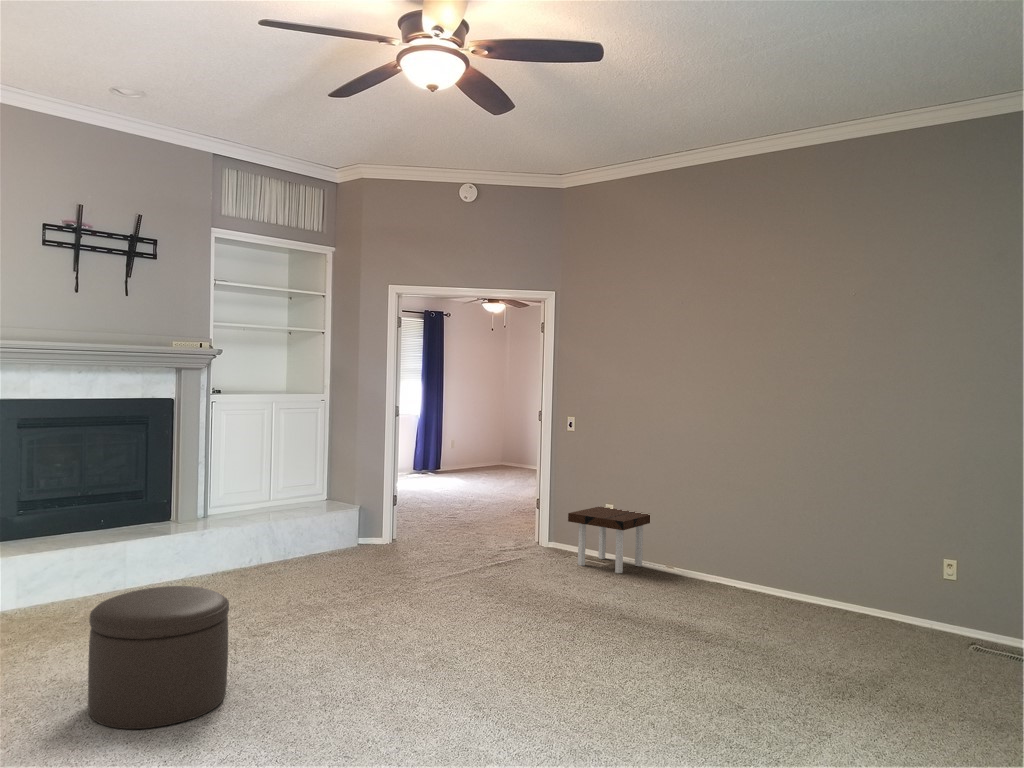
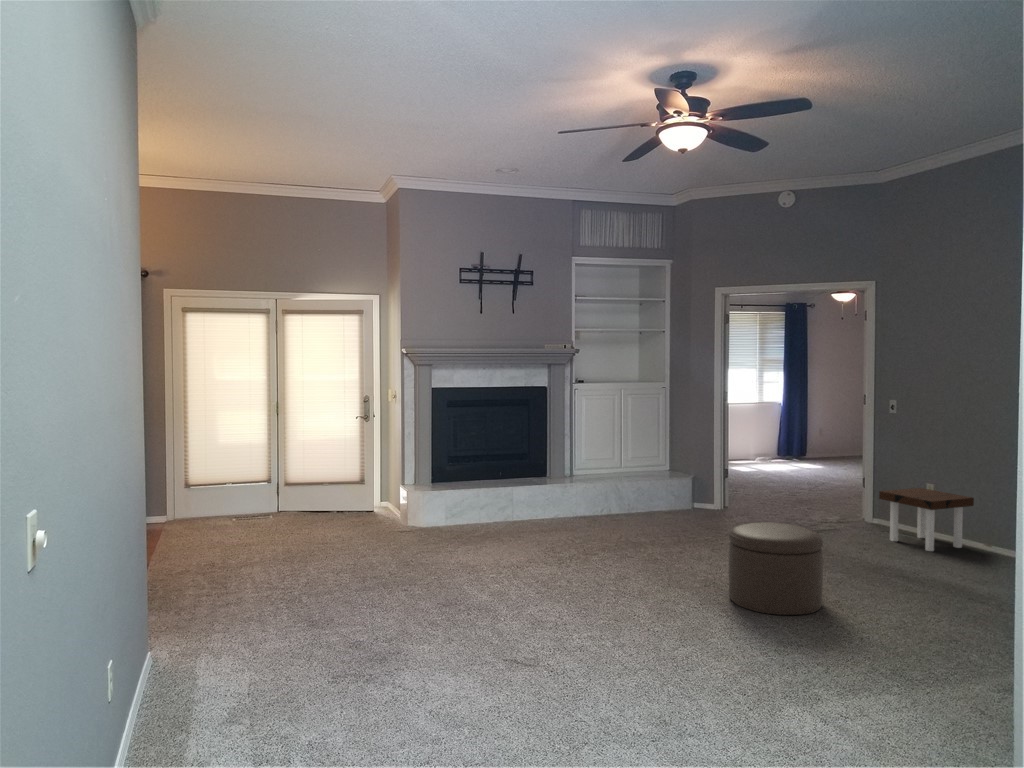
ottoman: present [88,586,229,729] -> present [729,523,823,615]

